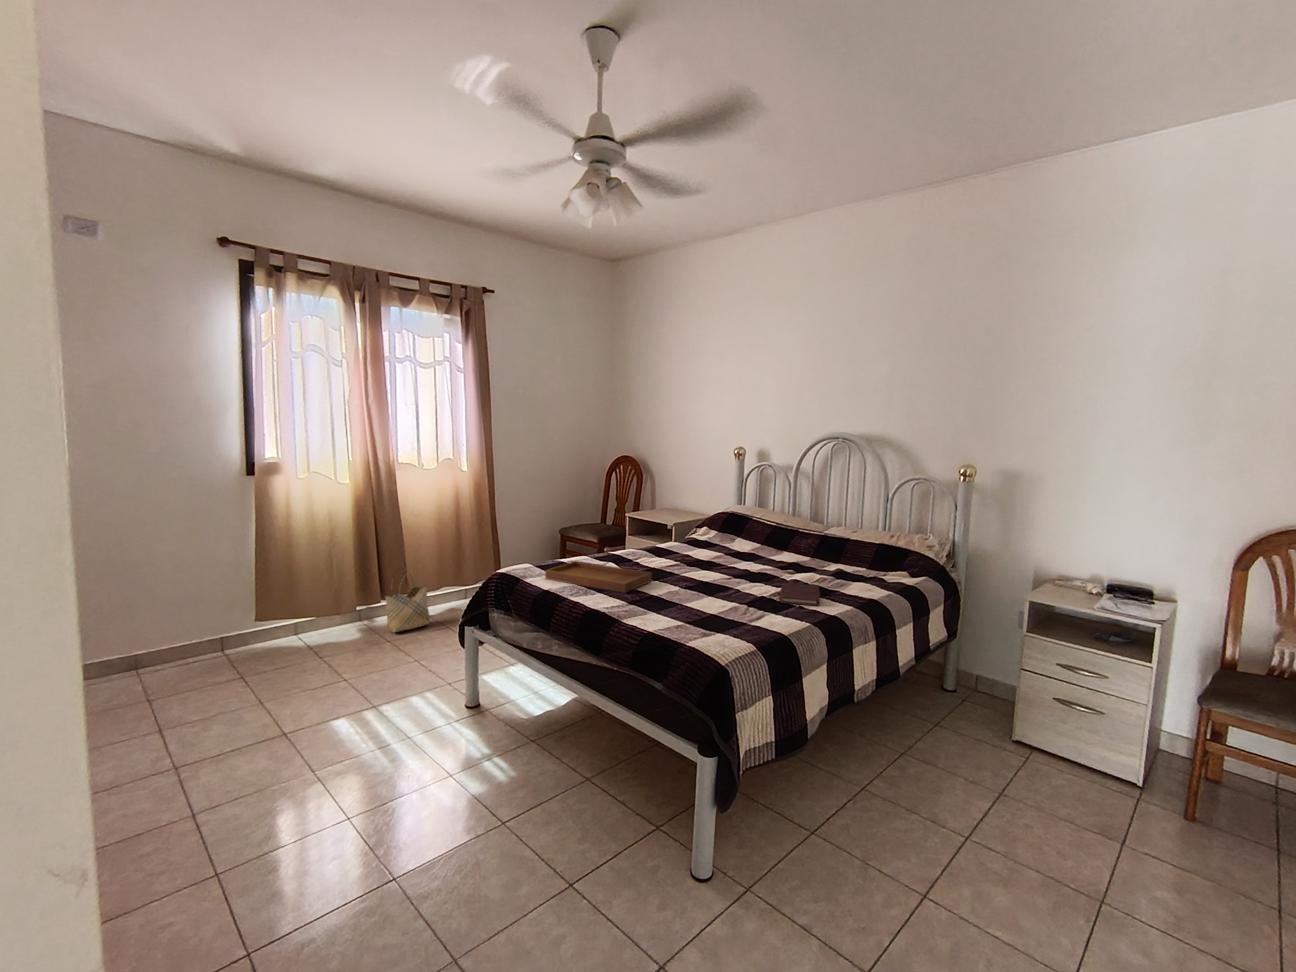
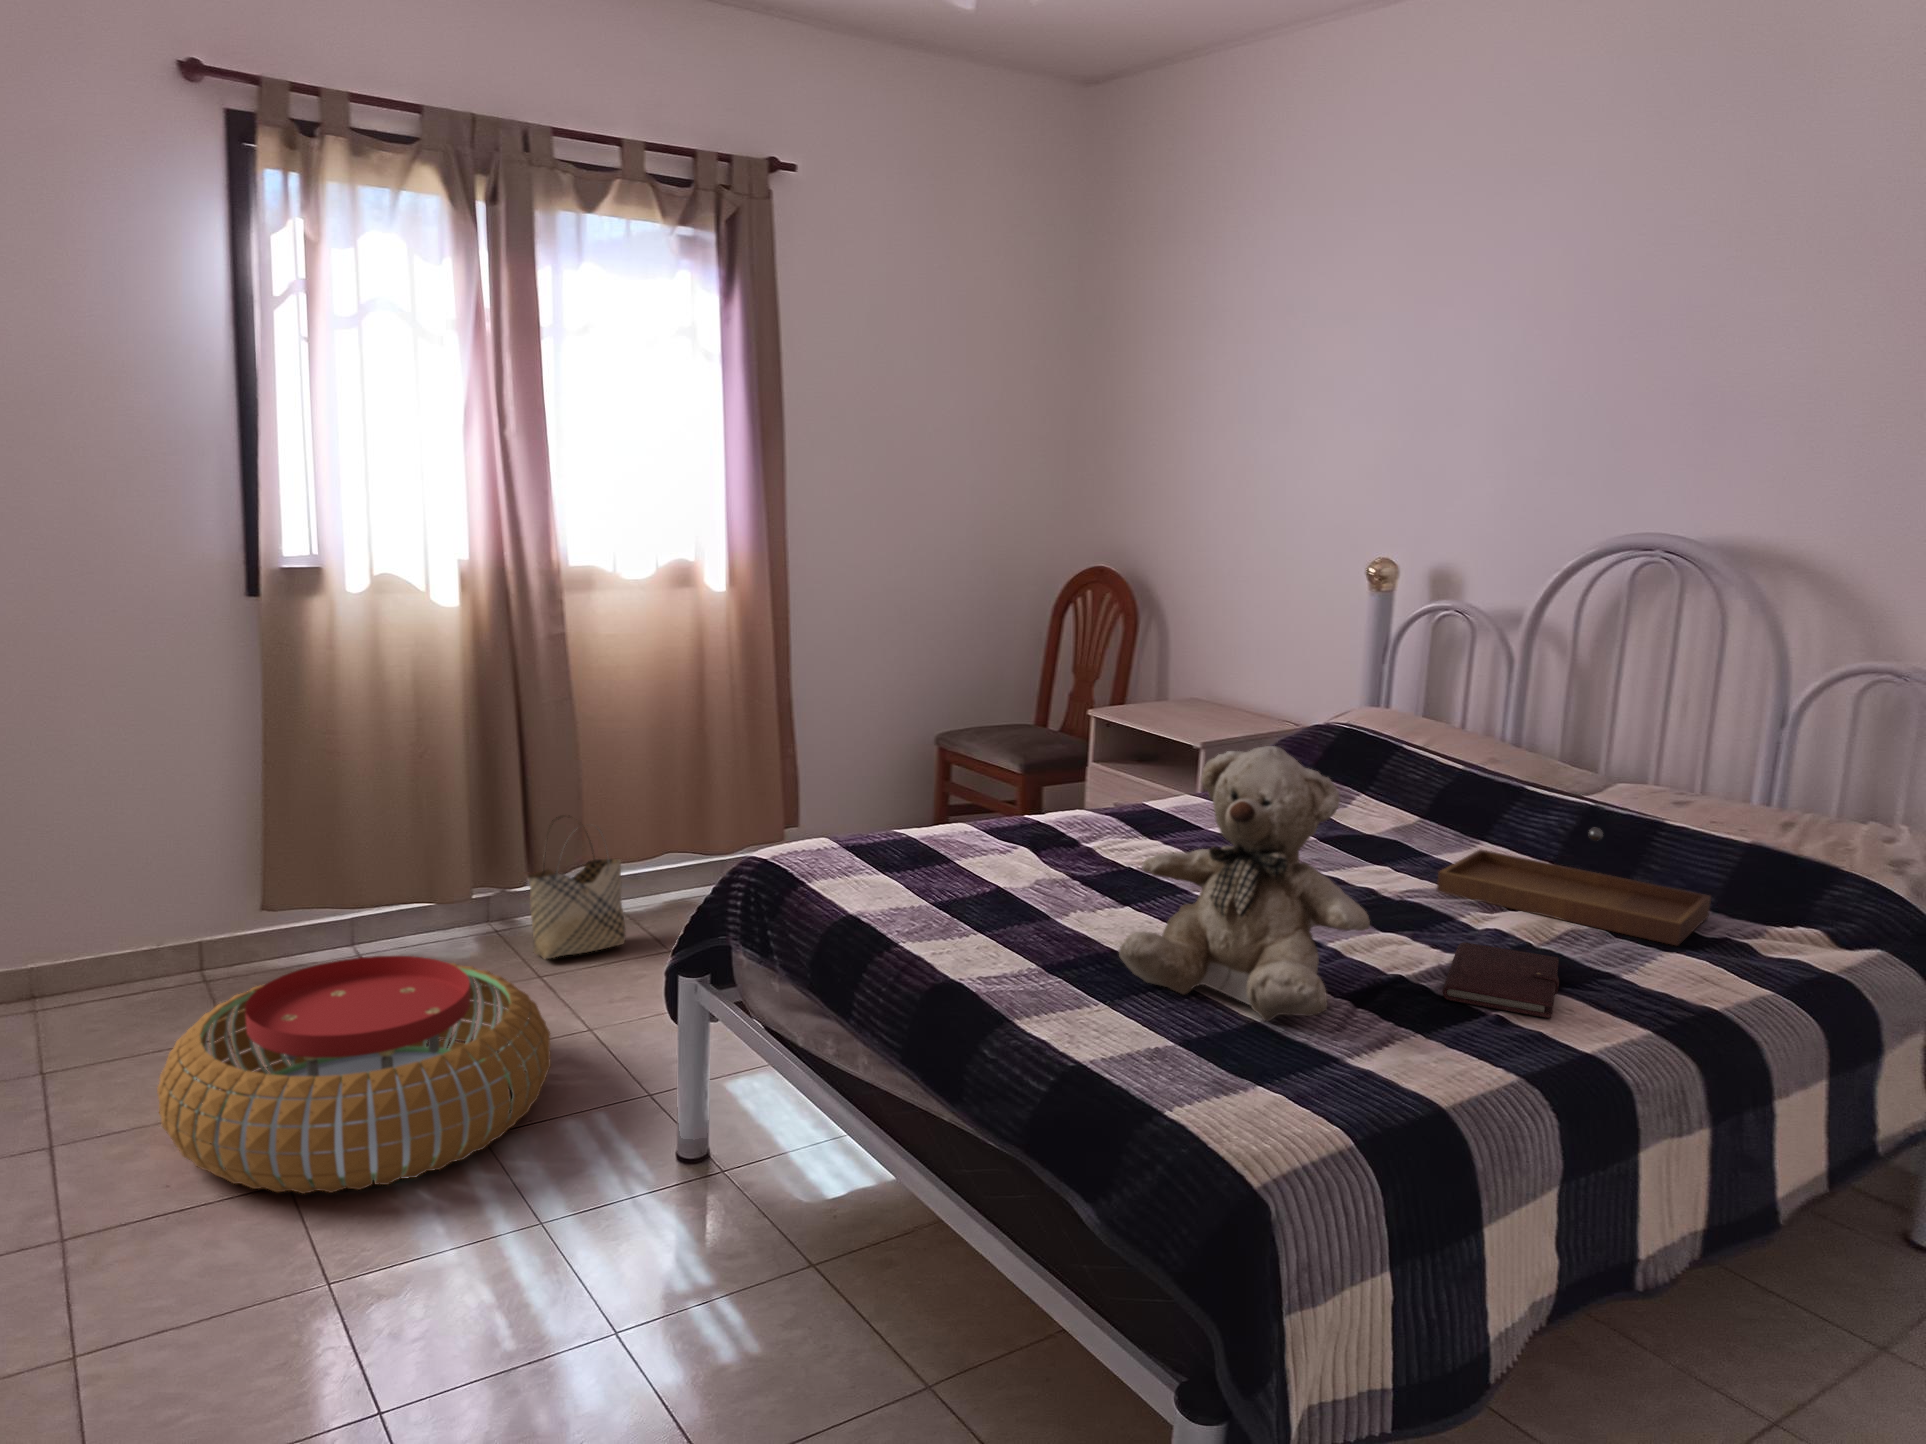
teddy bear: none [657,509,752,614] -> present [1119,746,1370,1021]
tray: present [545,547,652,593] -> present [1437,828,1711,945]
pouf: none [217,630,406,738] -> present [157,956,551,1194]

